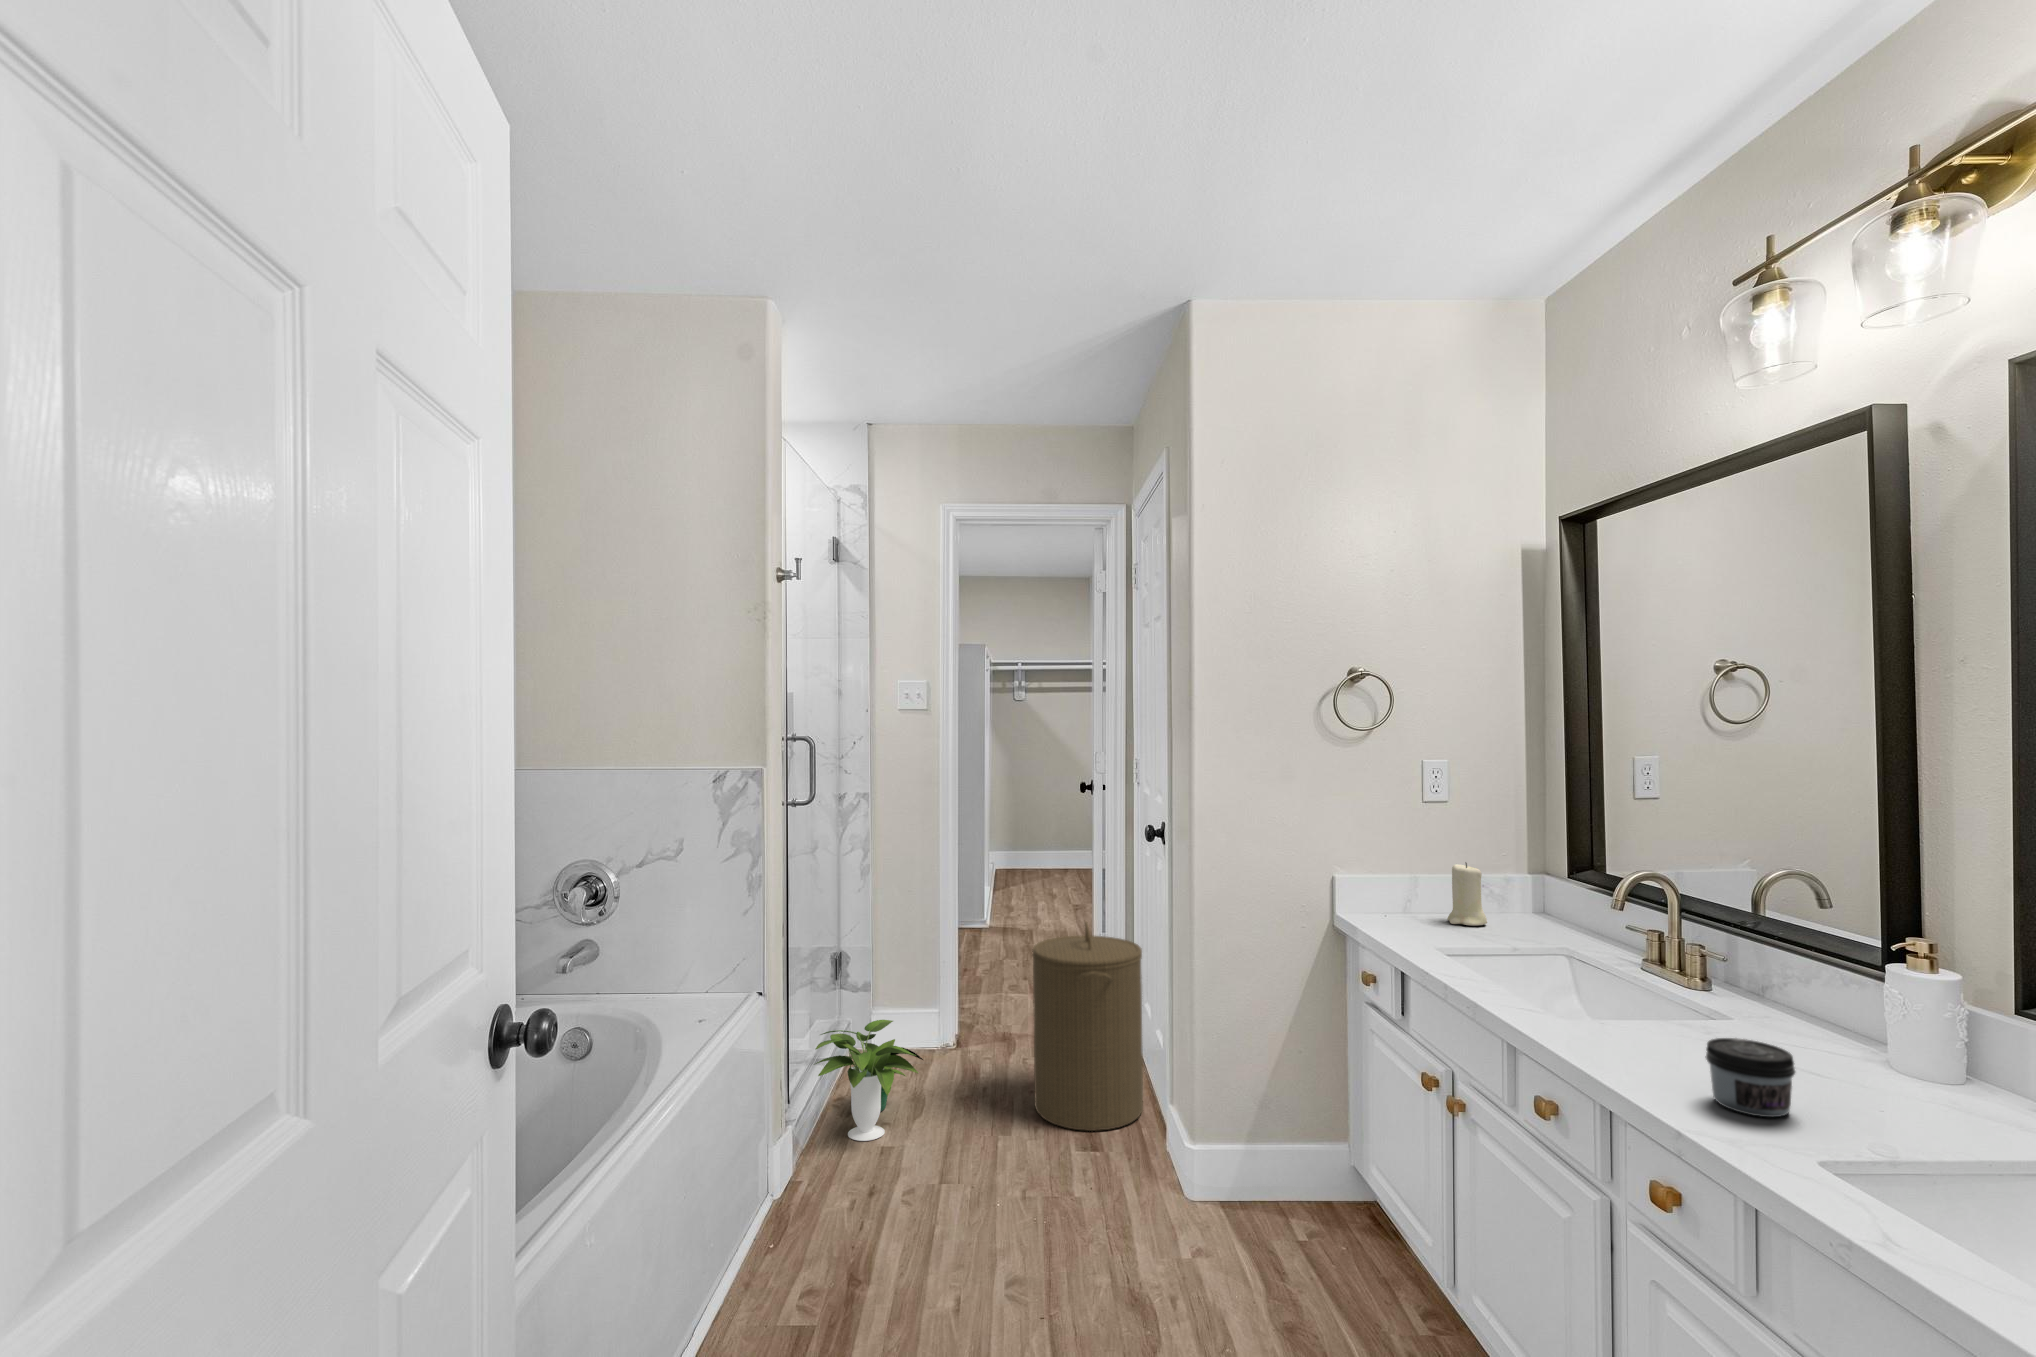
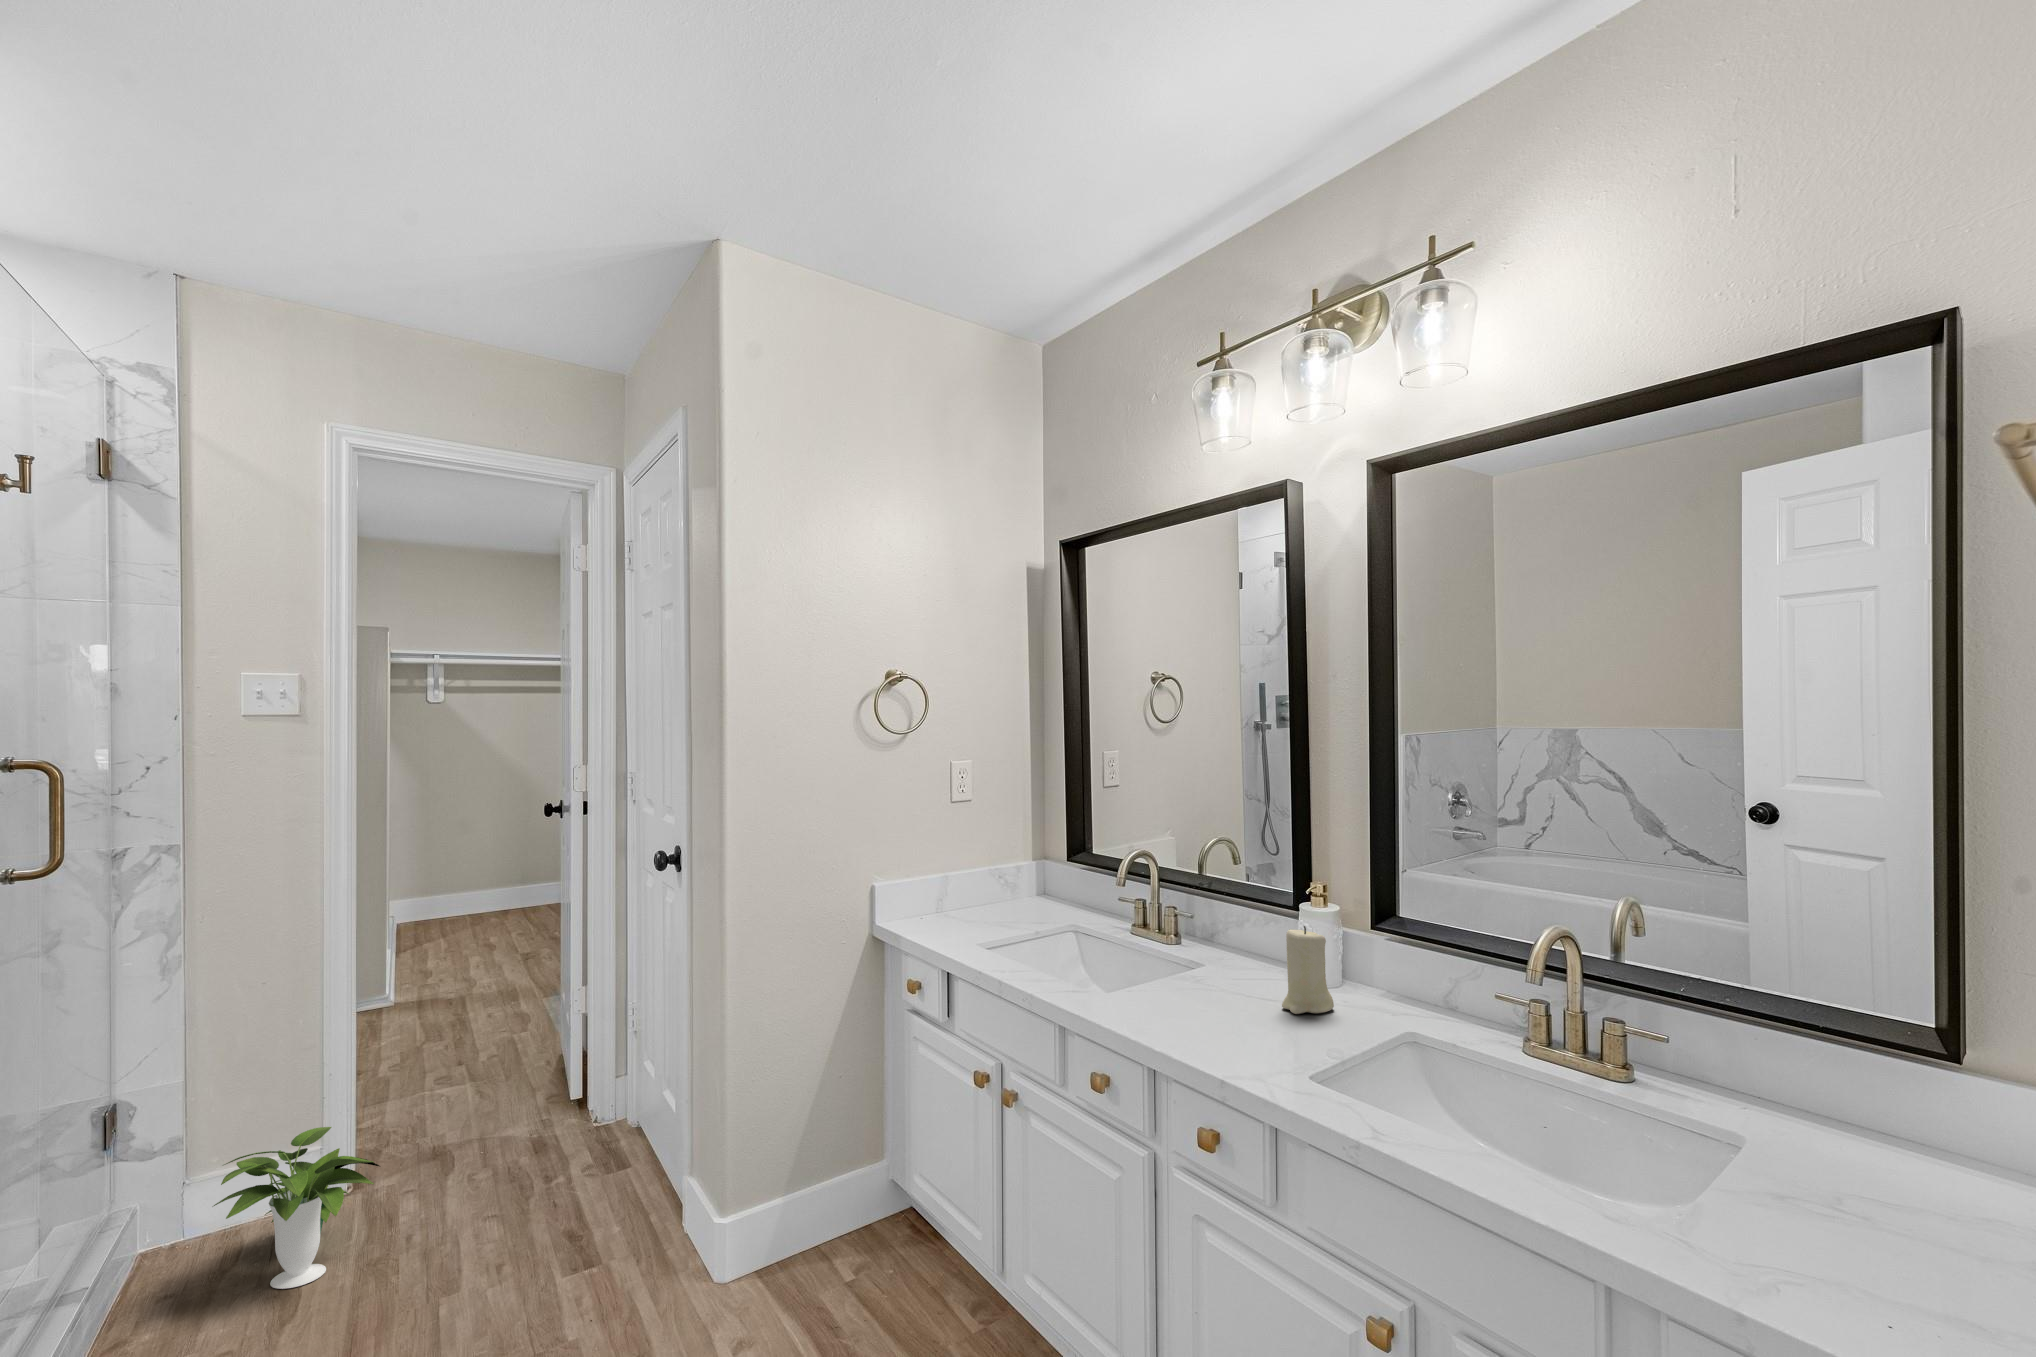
candle: present [1447,862,1487,926] -> present [1282,926,1334,1014]
laundry hamper: present [1032,922,1143,1131] -> none [522,966,659,1205]
jar: present [1706,1038,1795,1117] -> none [1205,973,1262,1030]

